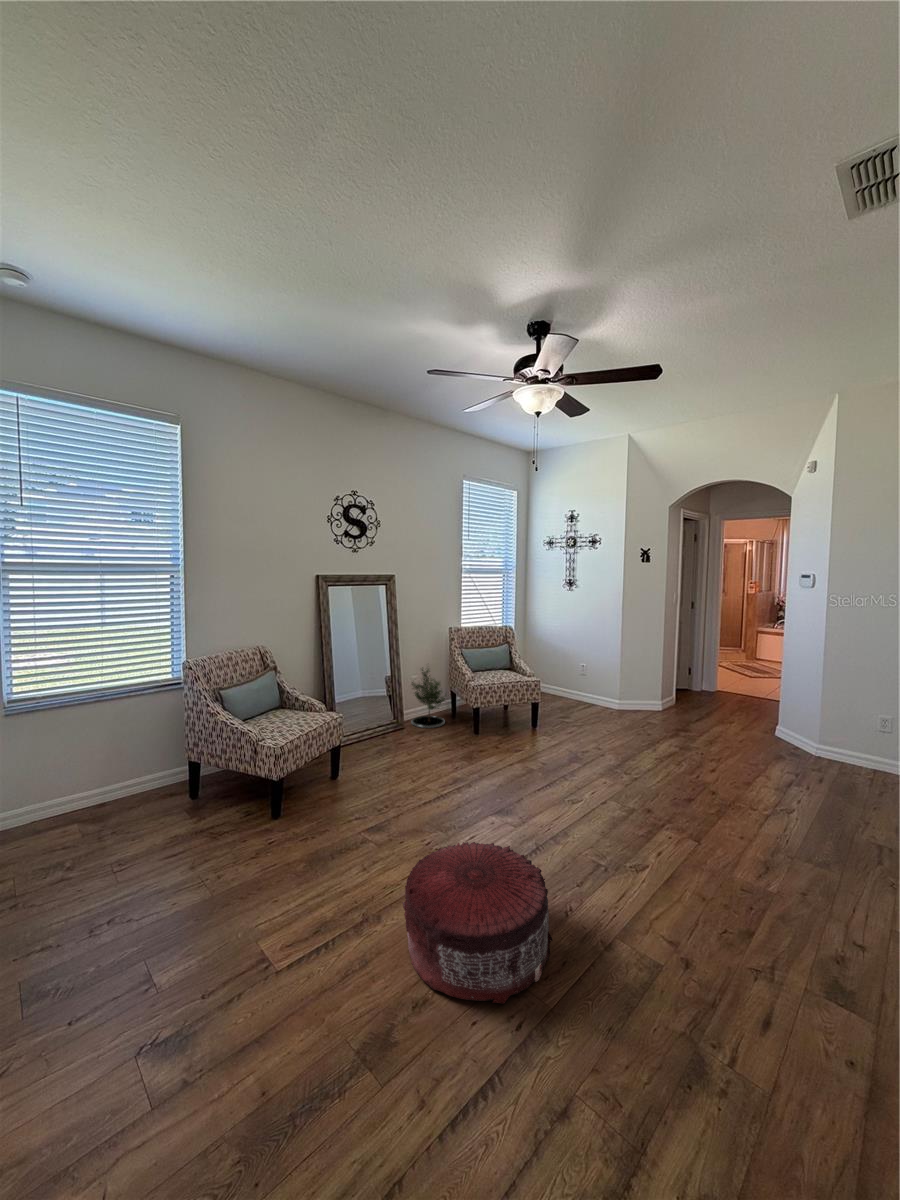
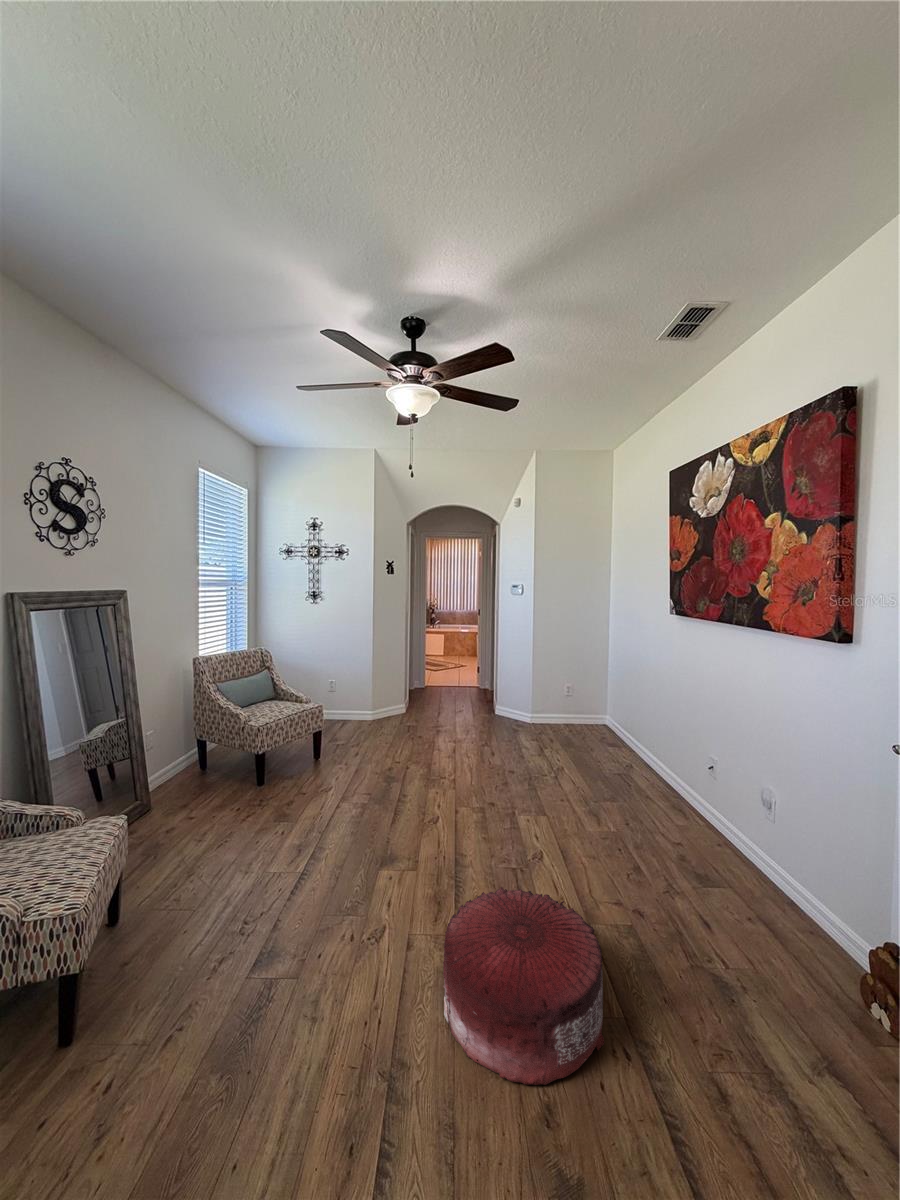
potted tree: present [411,669,445,728] -> none [152,709,216,800]

